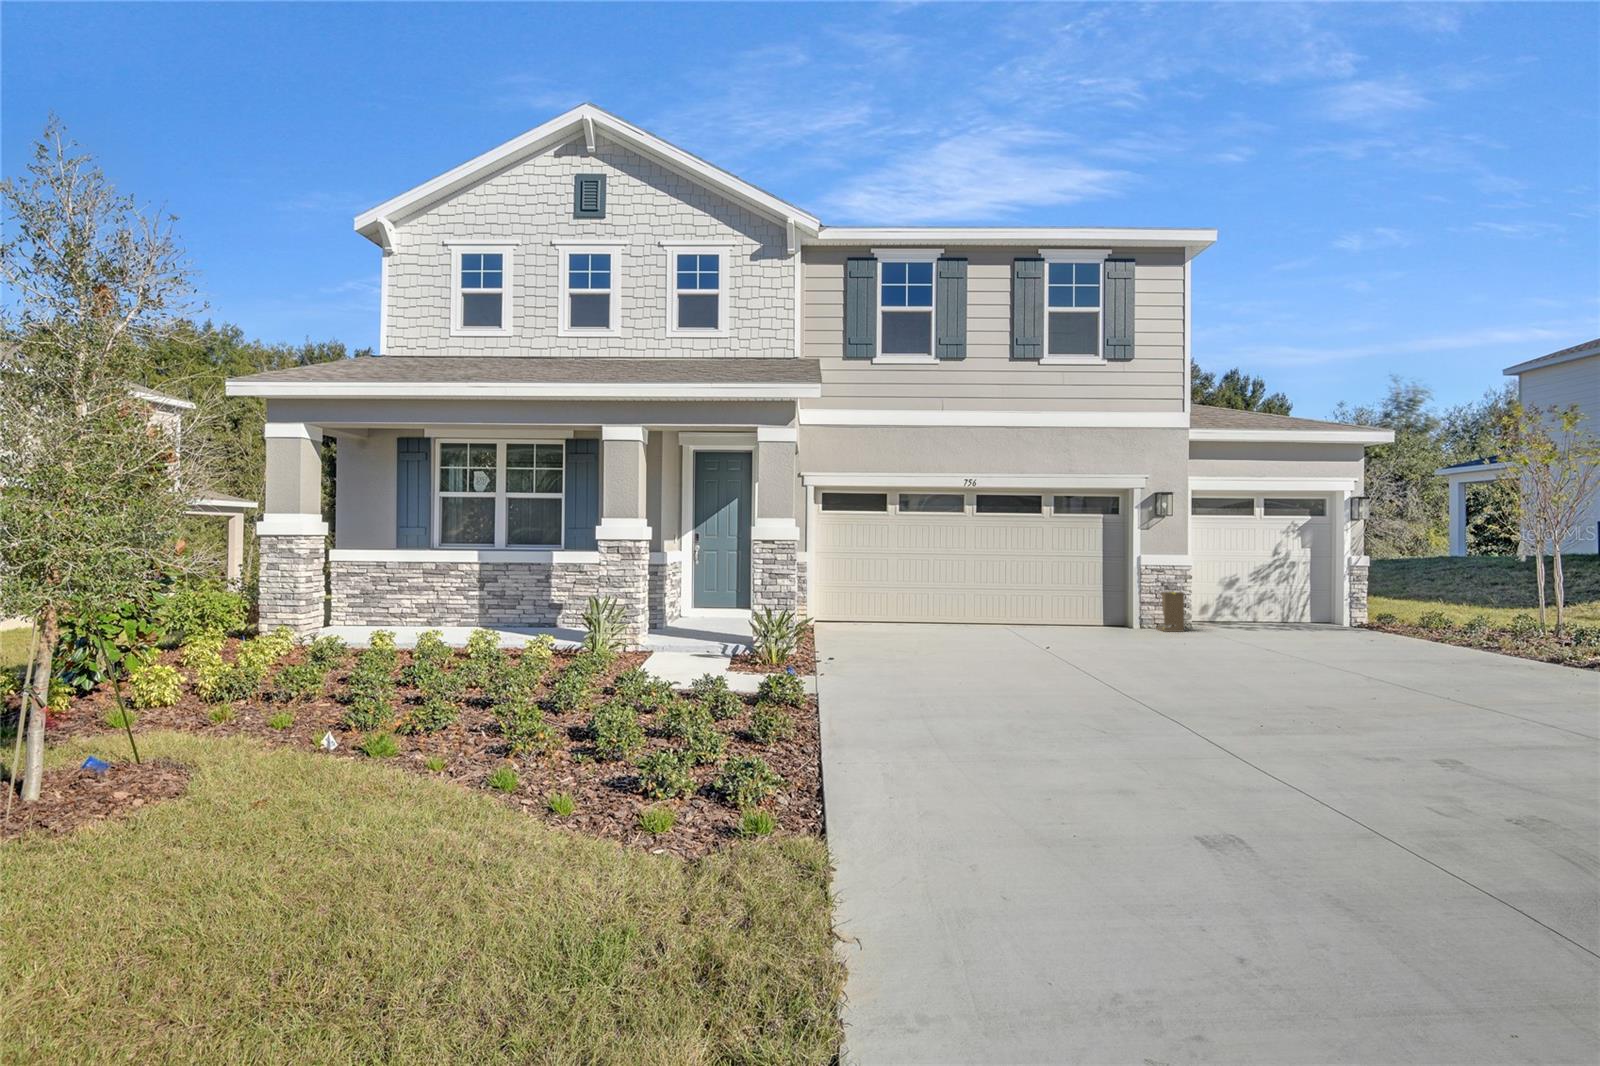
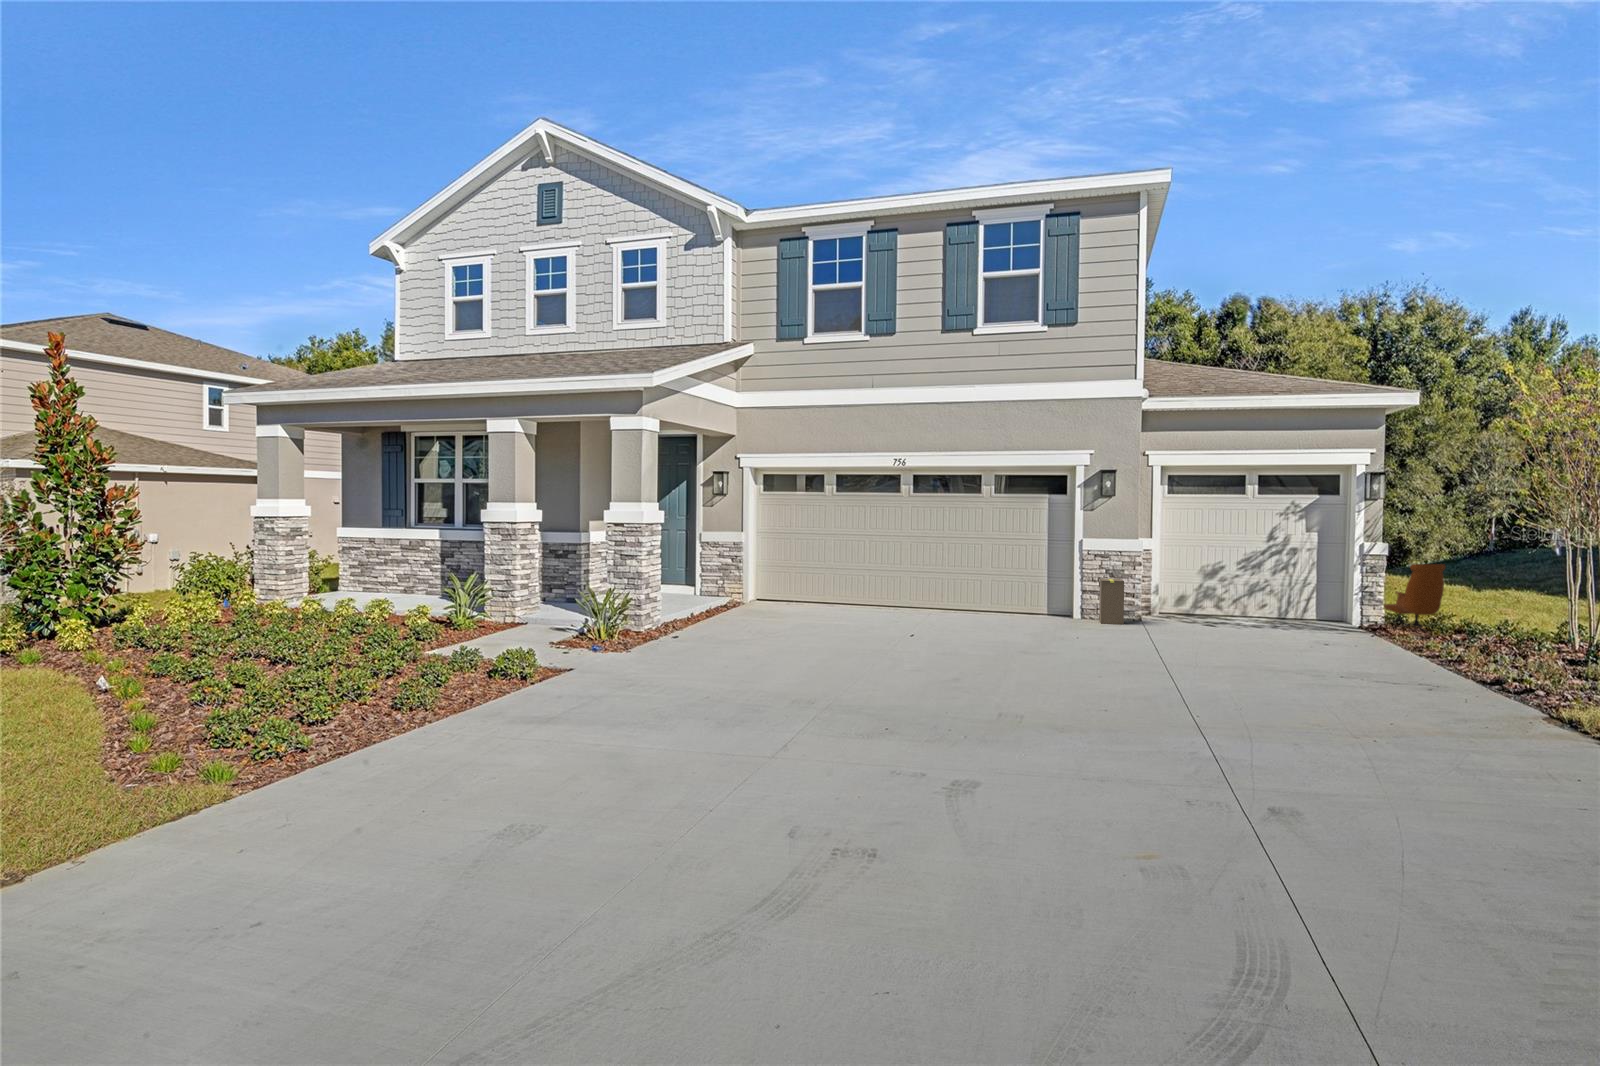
lounge chair: none [1361,572,1425,629] -> present [1384,564,1445,630]

